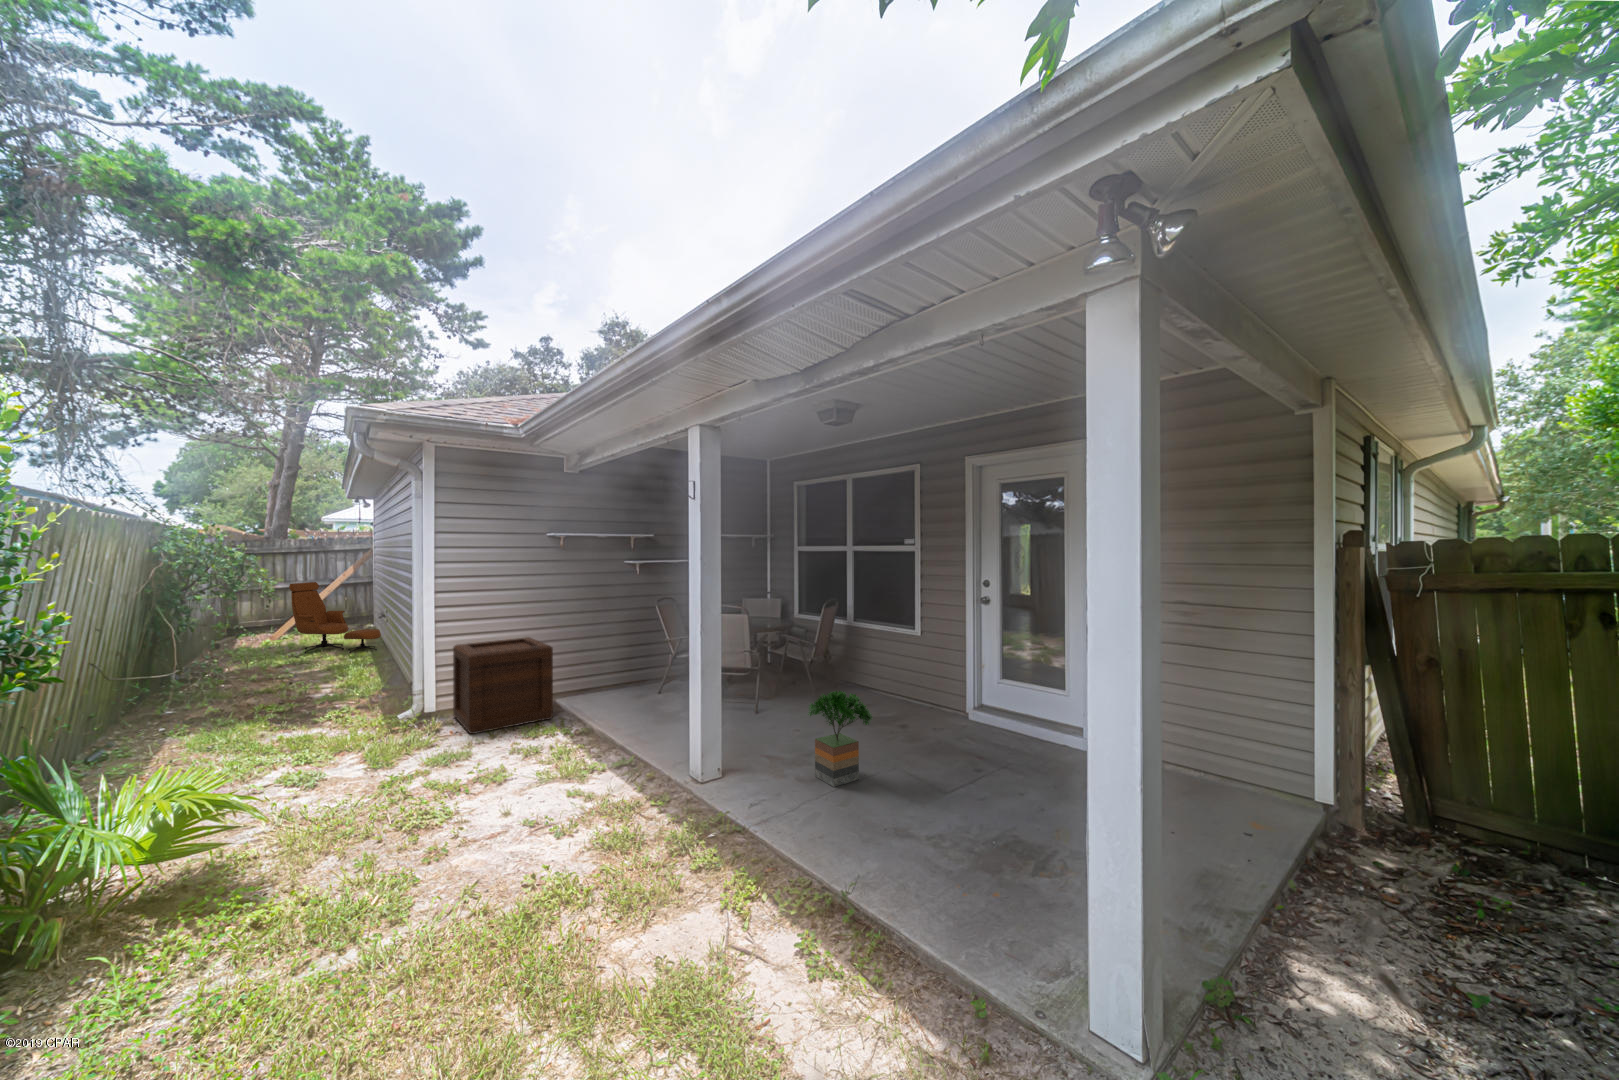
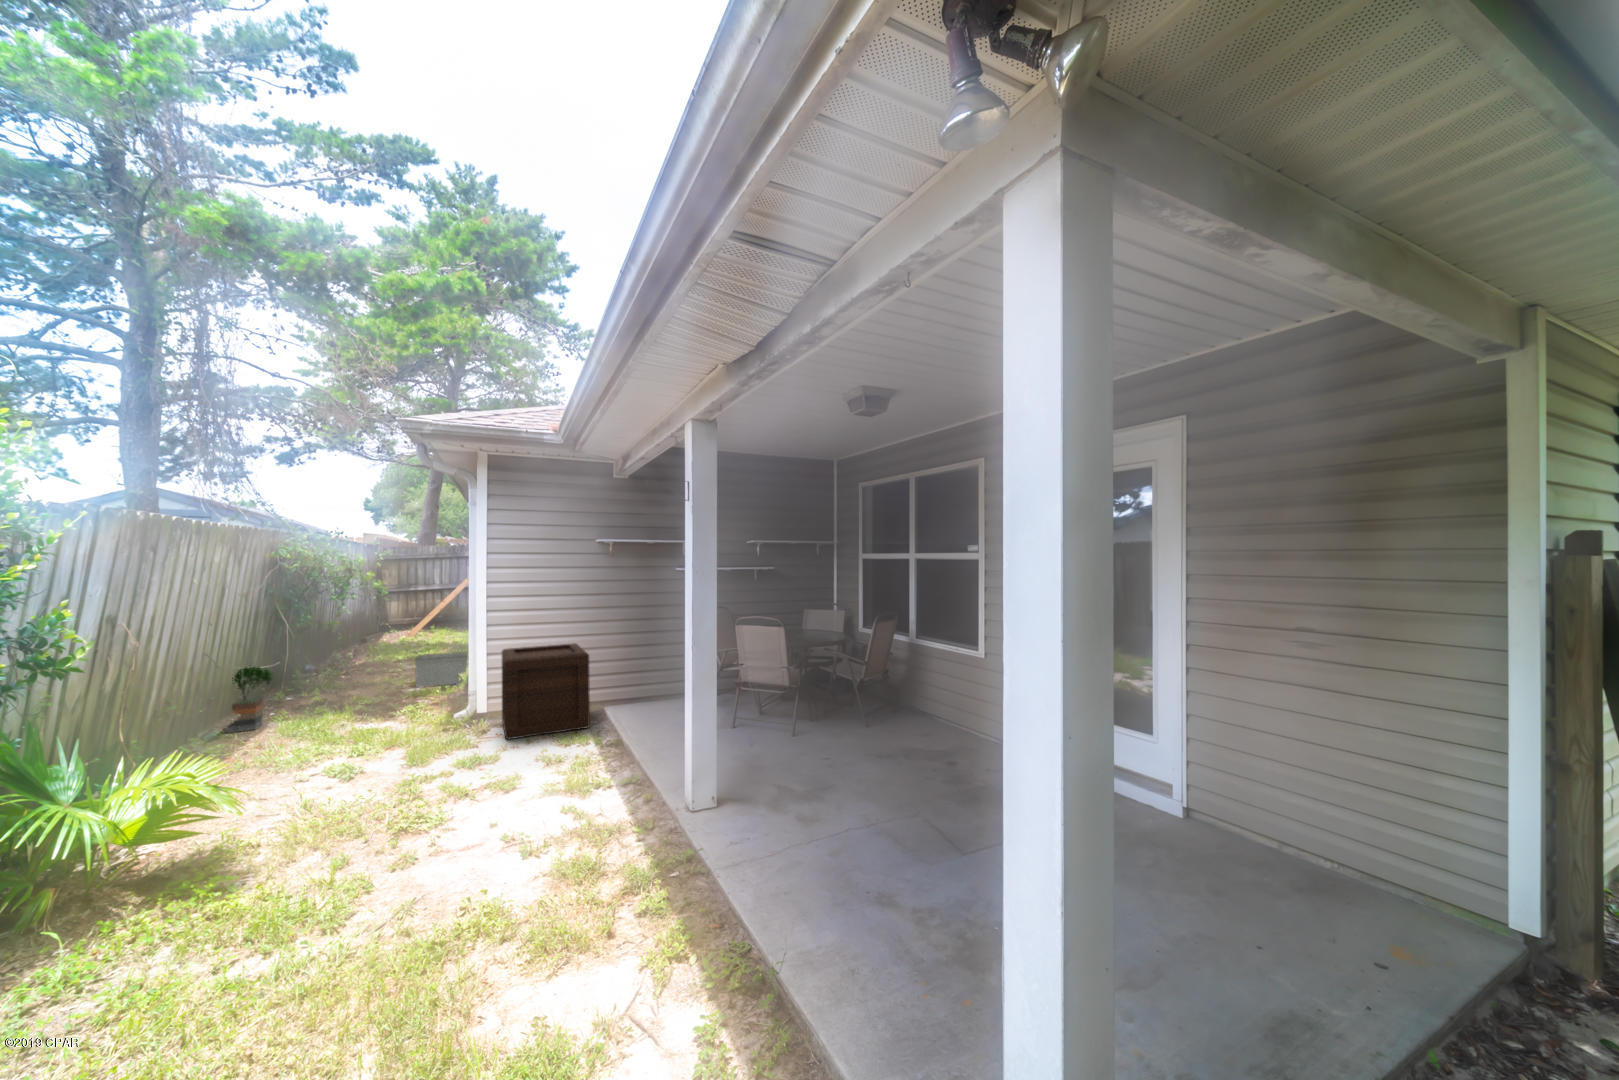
lounge chair: present [289,582,381,653] -> none [405,587,480,654]
storage bin: none [329,649,397,689] -> present [415,652,468,688]
potted tree: present [808,691,872,787] -> present [225,666,273,733]

